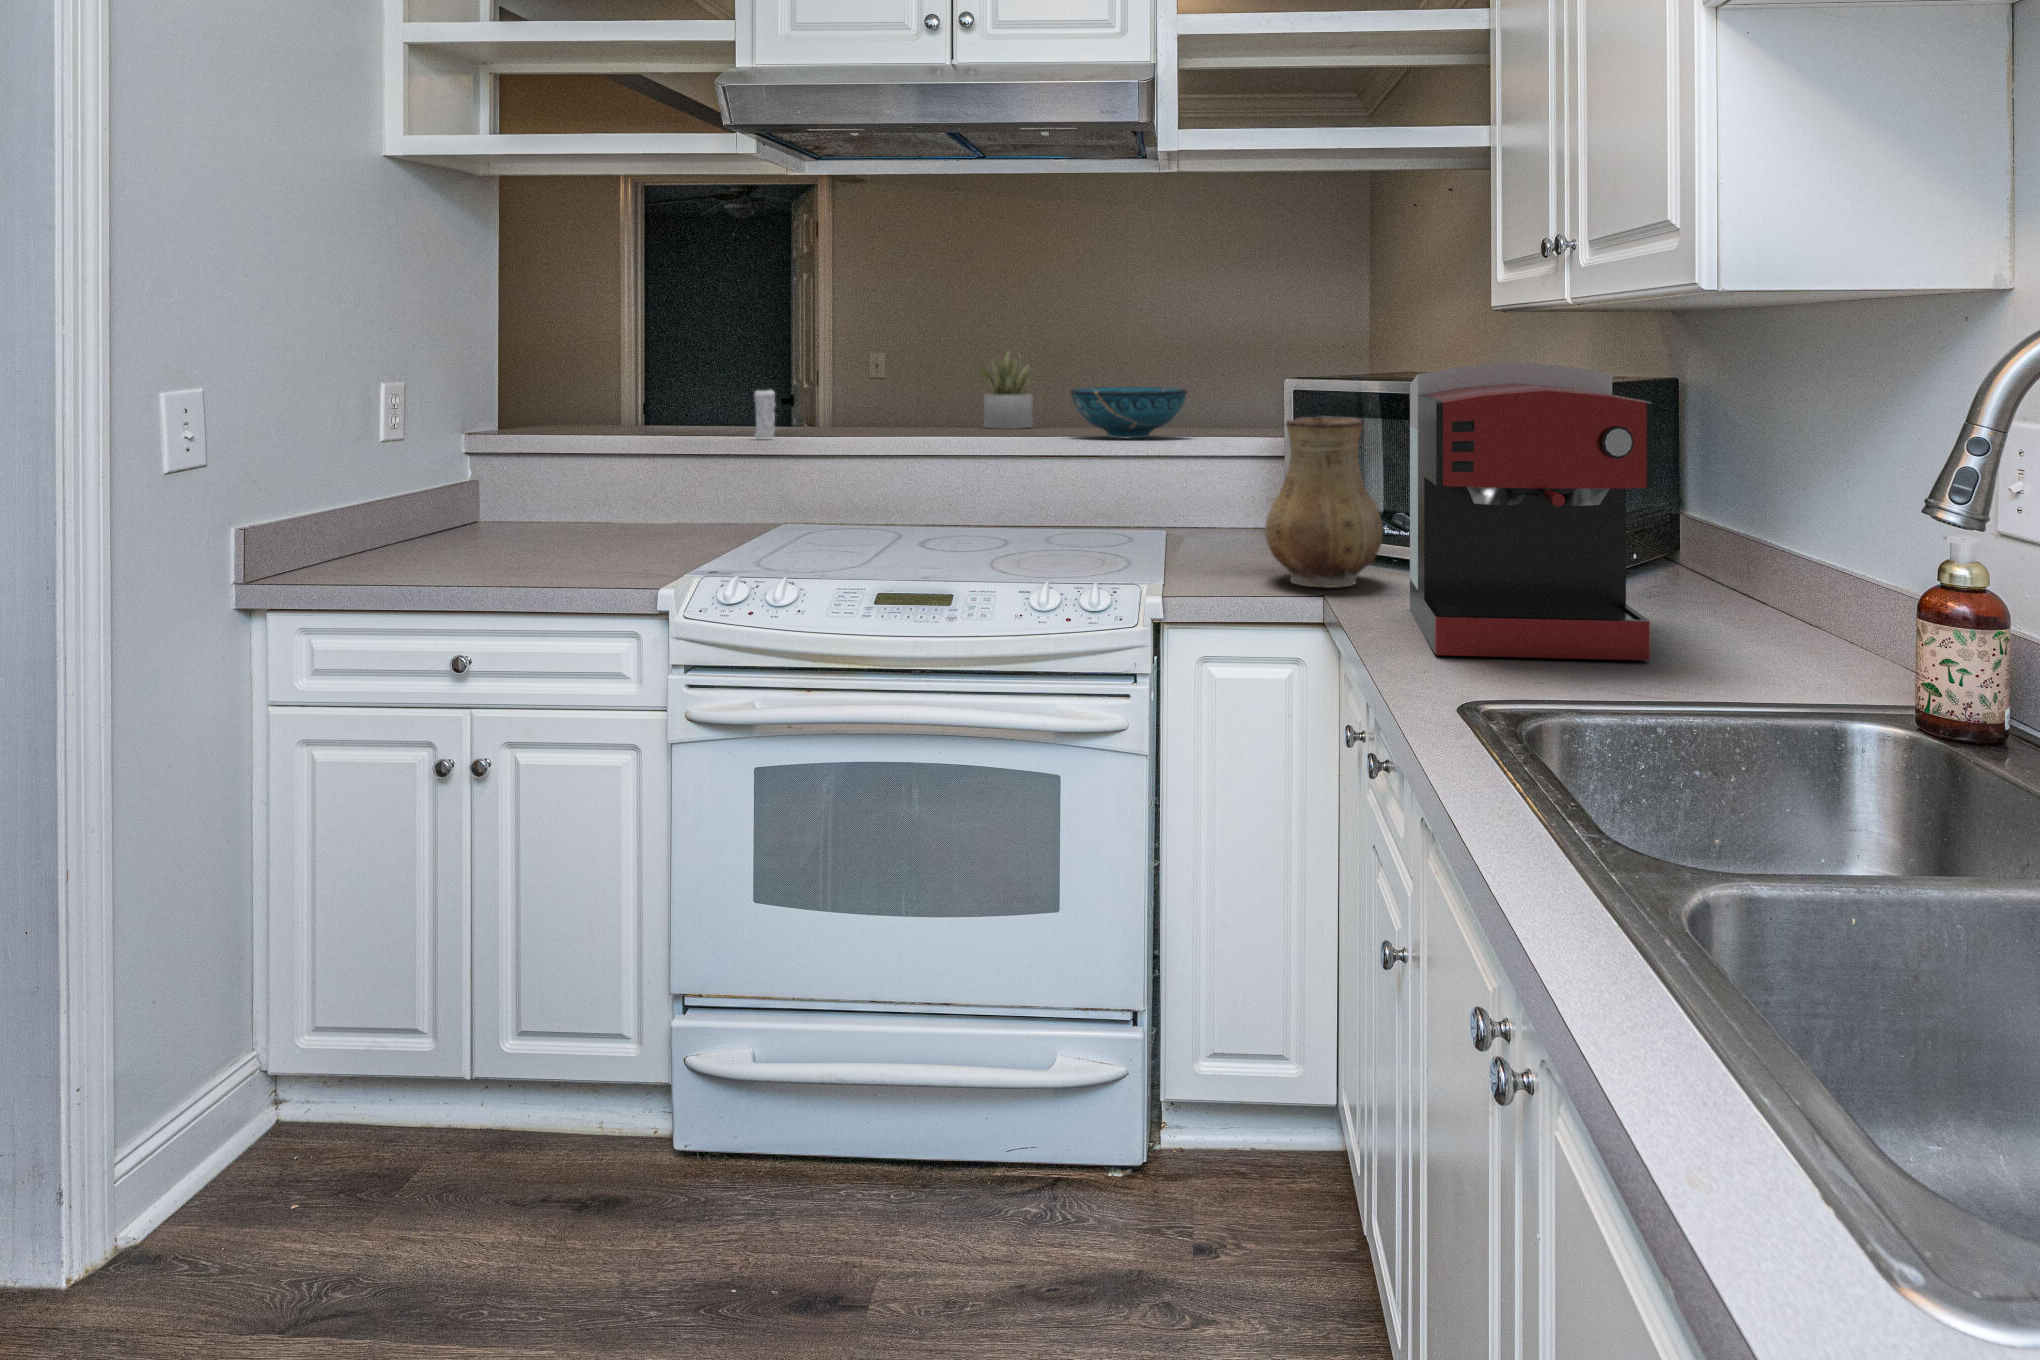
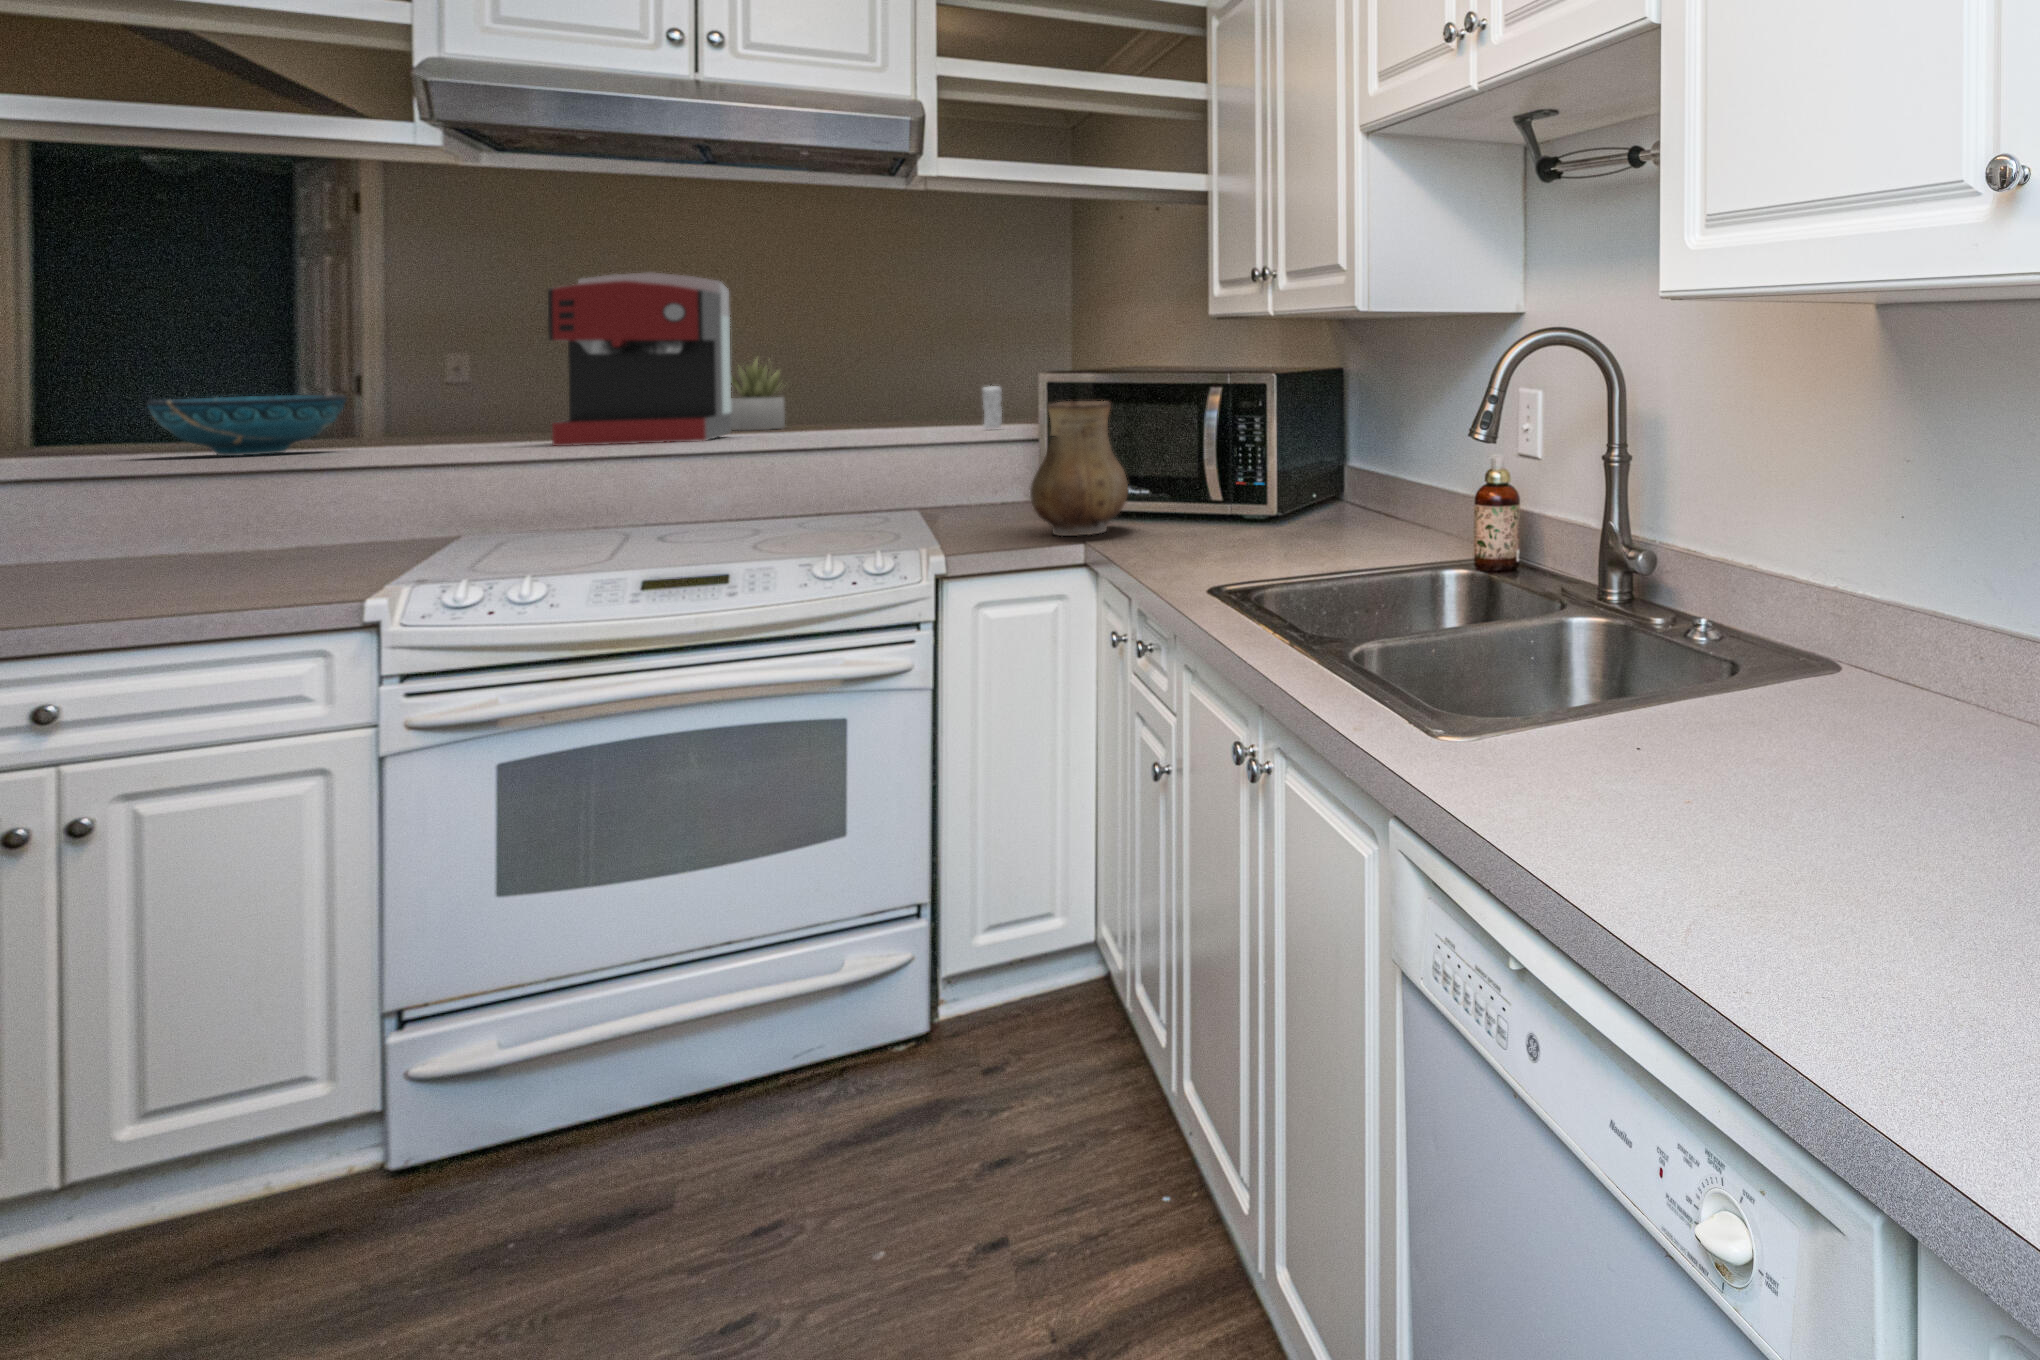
coffee maker: present [1410,362,1653,660] -> present [548,272,731,446]
decorative bowl: present [1071,387,1187,439] -> present [147,395,347,456]
candle: present [754,390,776,438] -> present [982,386,1002,429]

